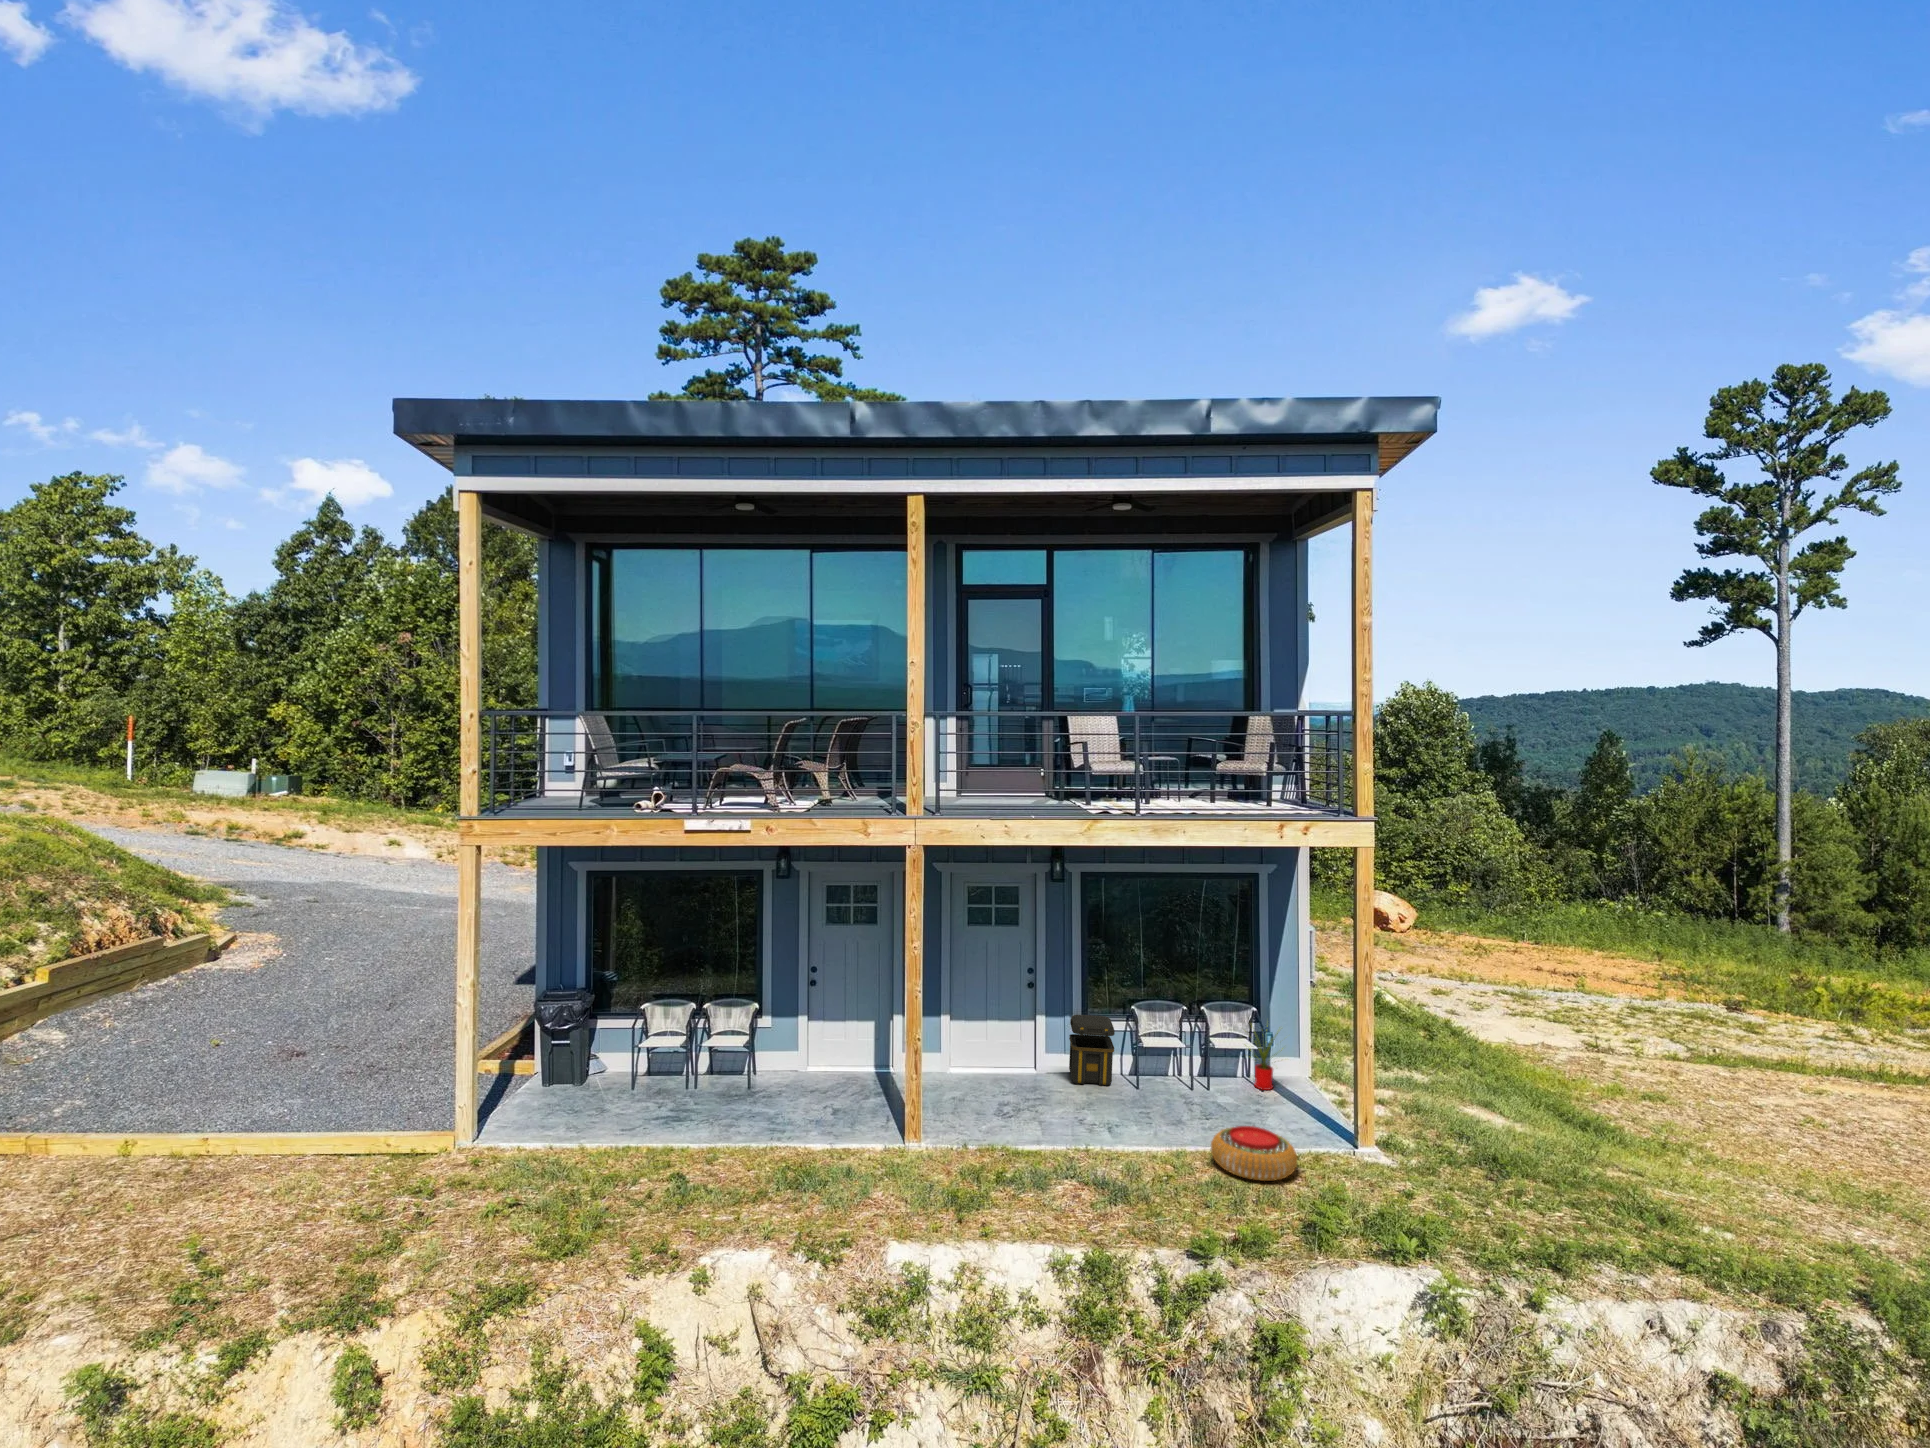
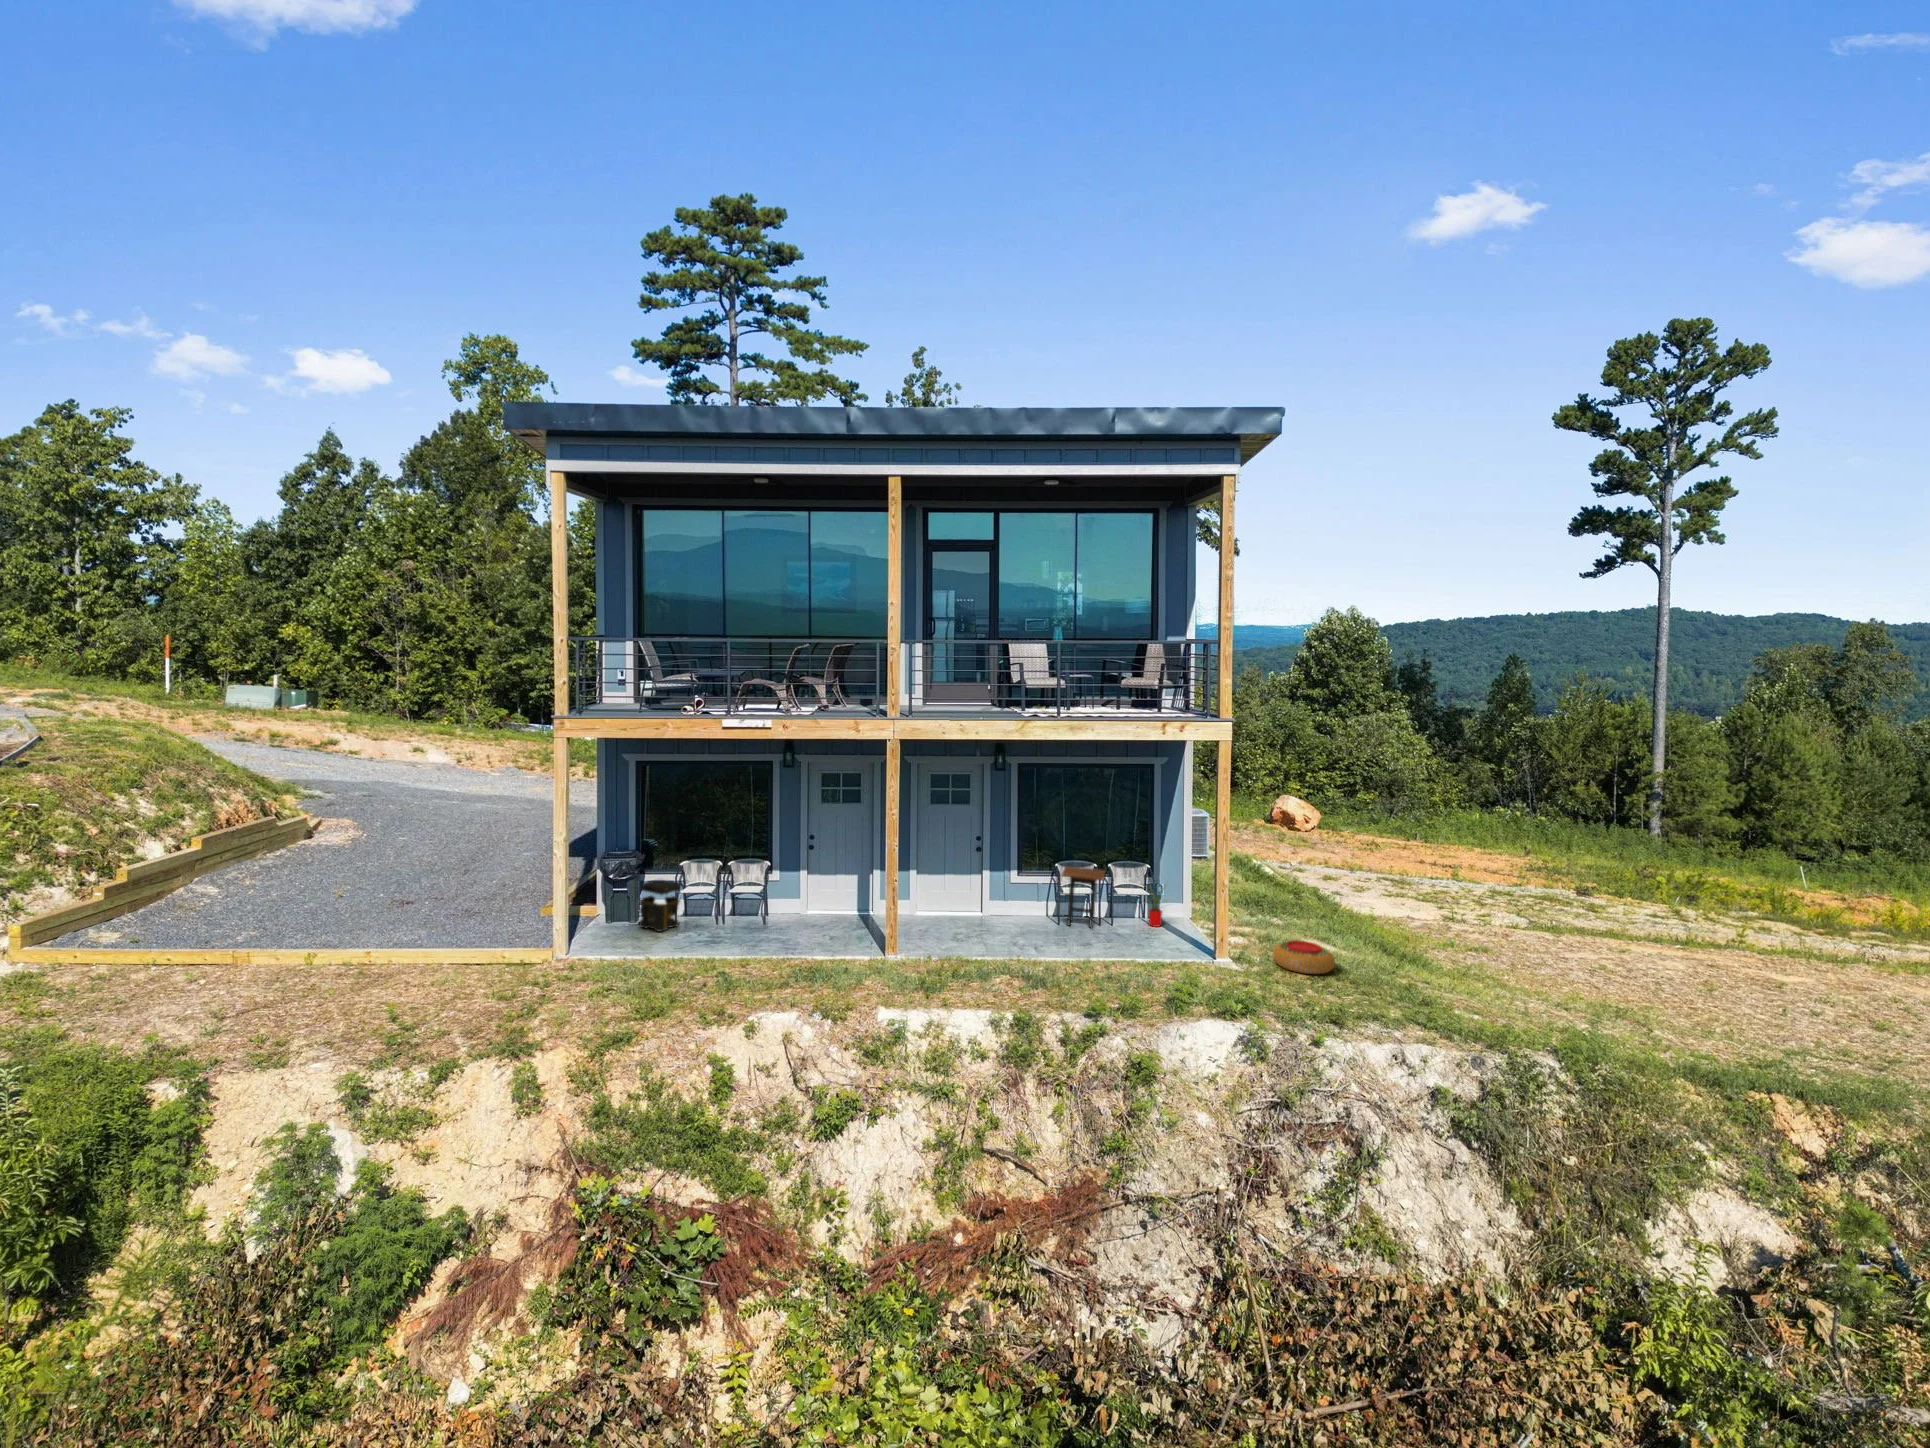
side table: none [1139,1006,1196,1093] -> present [1062,866,1105,928]
toolbox: present [1069,1015,1115,1086] -> present [639,880,681,932]
pouf: present [1211,1126,1297,1181] -> present [1273,940,1335,974]

